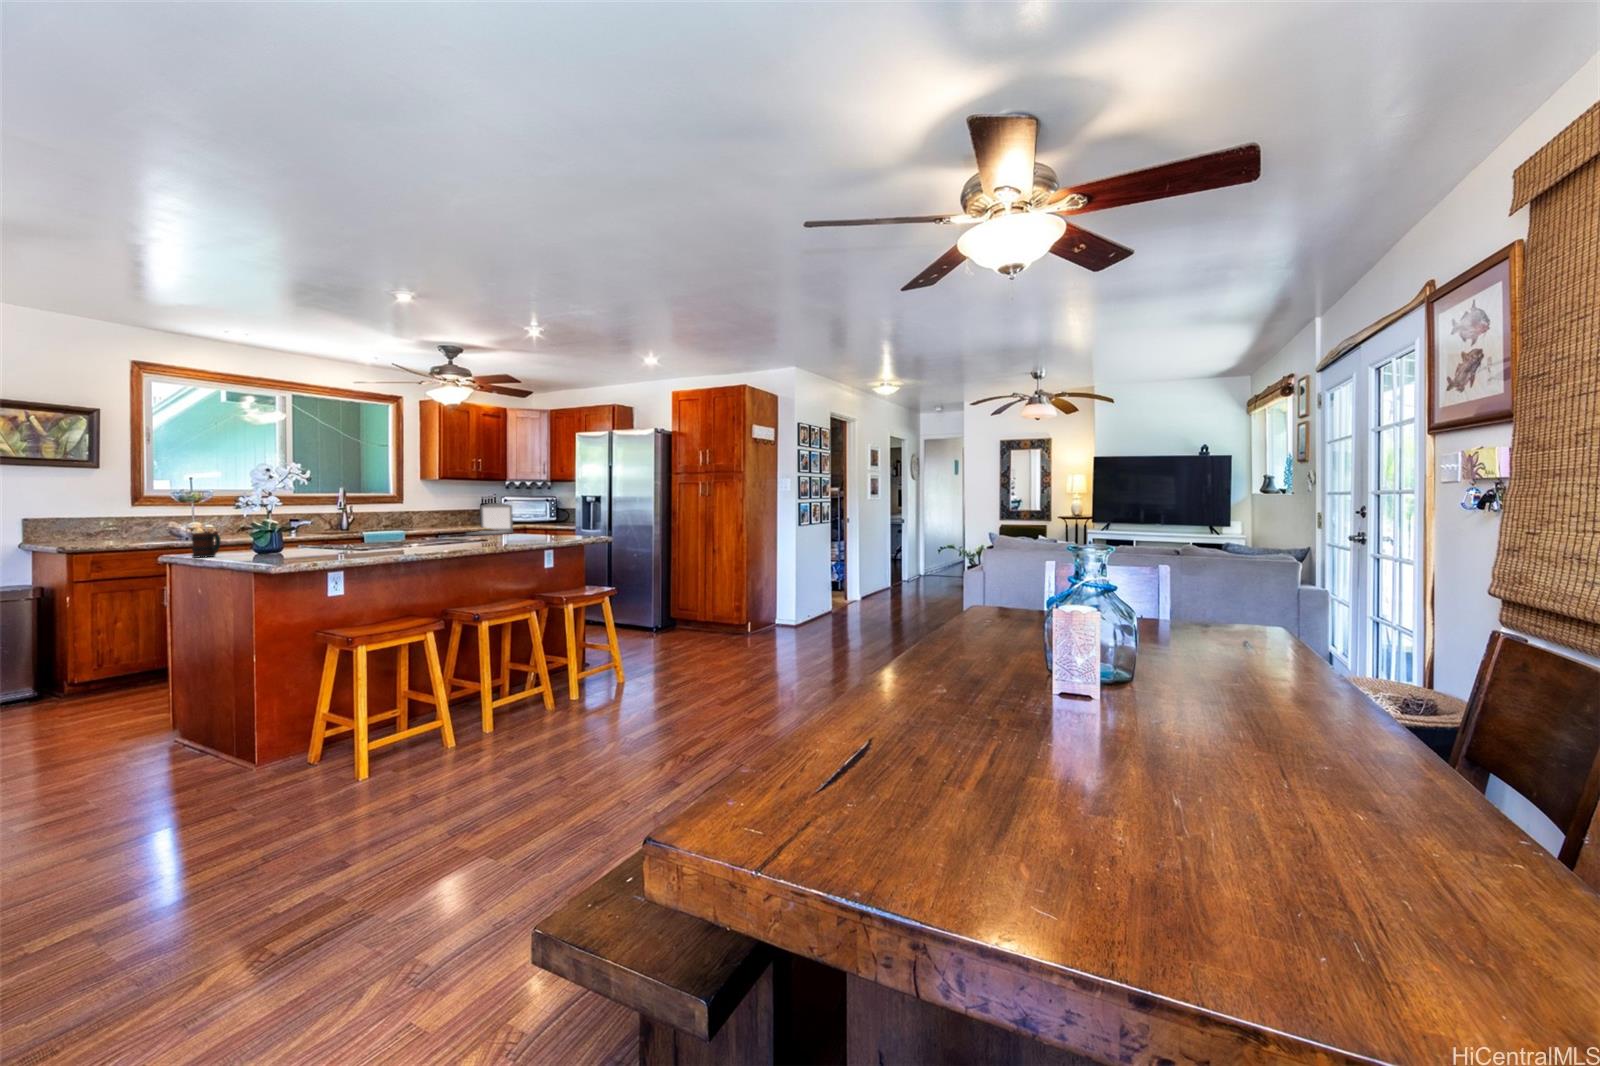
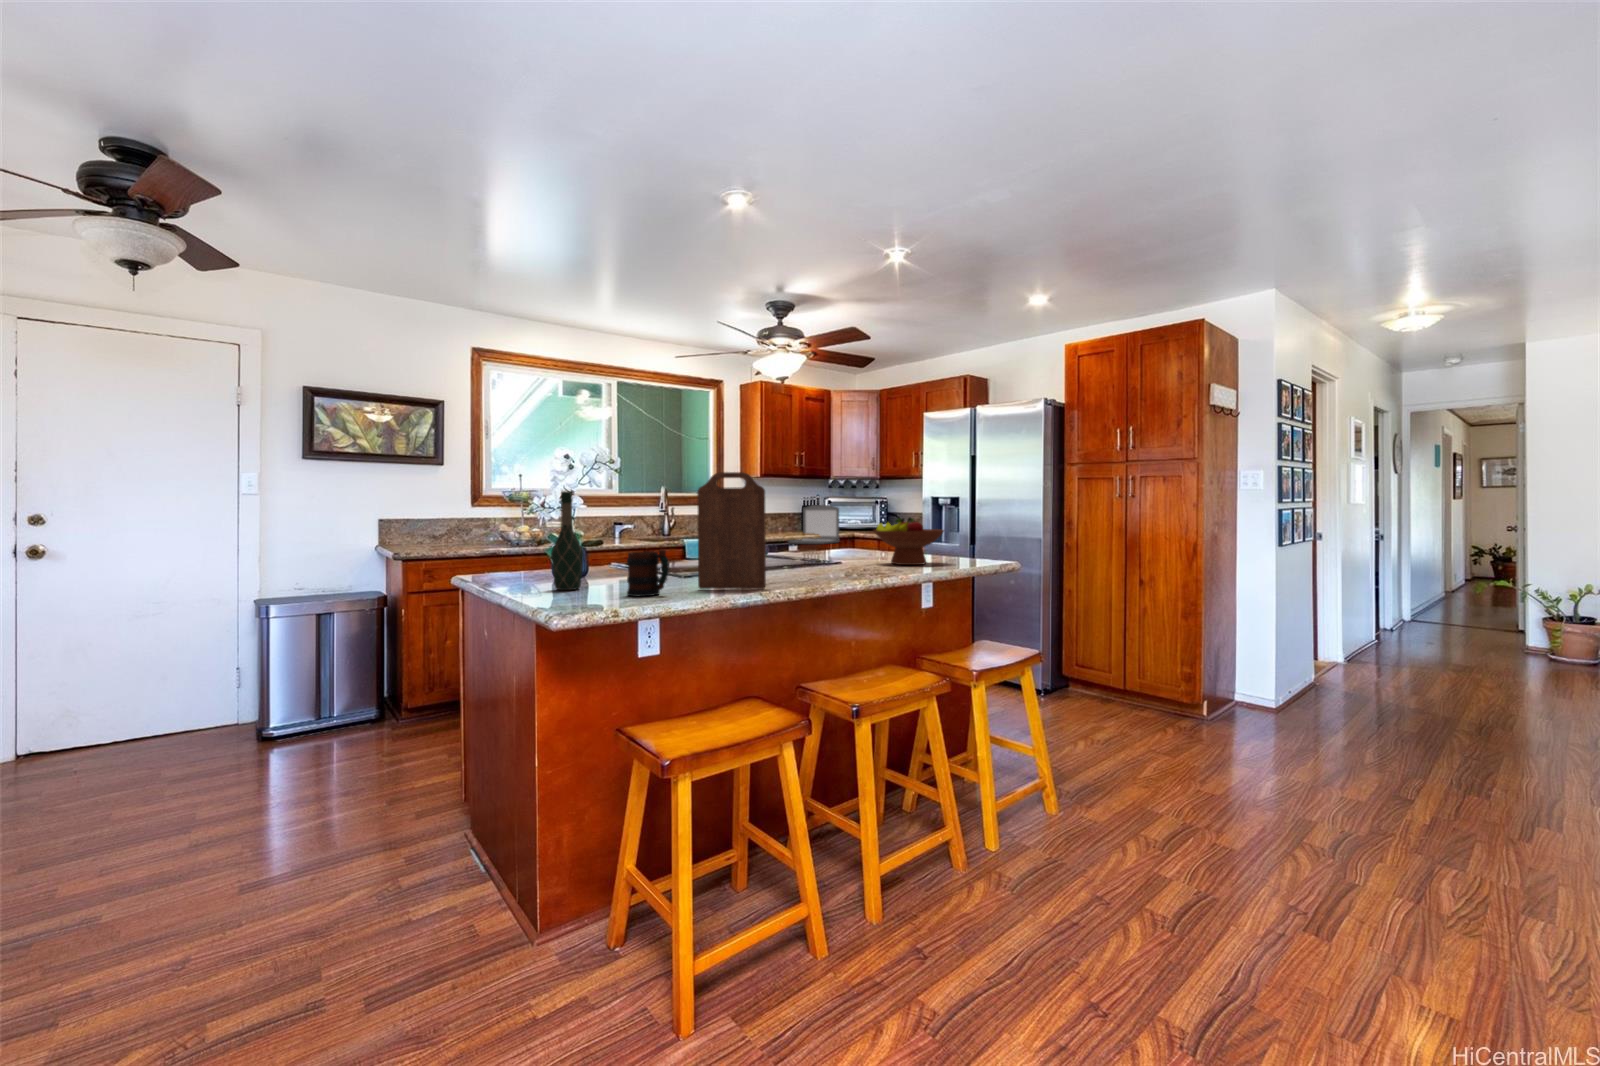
cutting board: none [373,481,423,554] -> present [697,472,766,589]
wine bottle: none [259,493,285,558] -> present [551,491,584,590]
fruit bowl: none [515,510,566,542] -> present [874,517,944,565]
mug: present [191,531,221,558] -> present [627,549,669,596]

